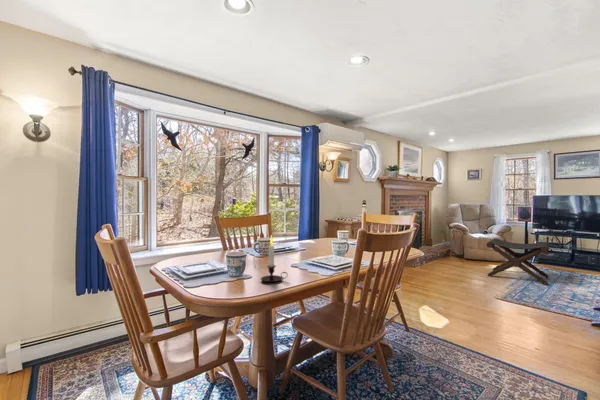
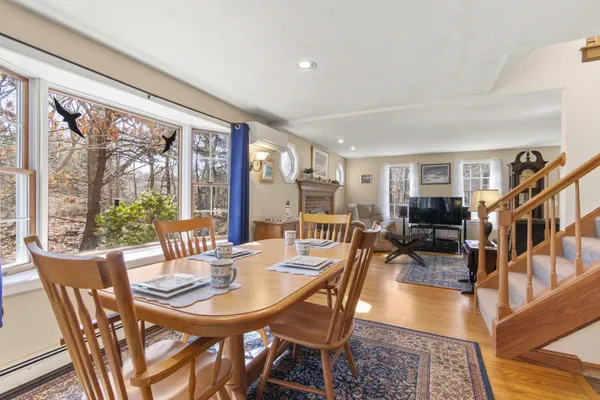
candle: present [261,235,286,282] -> none [257,237,286,289]

